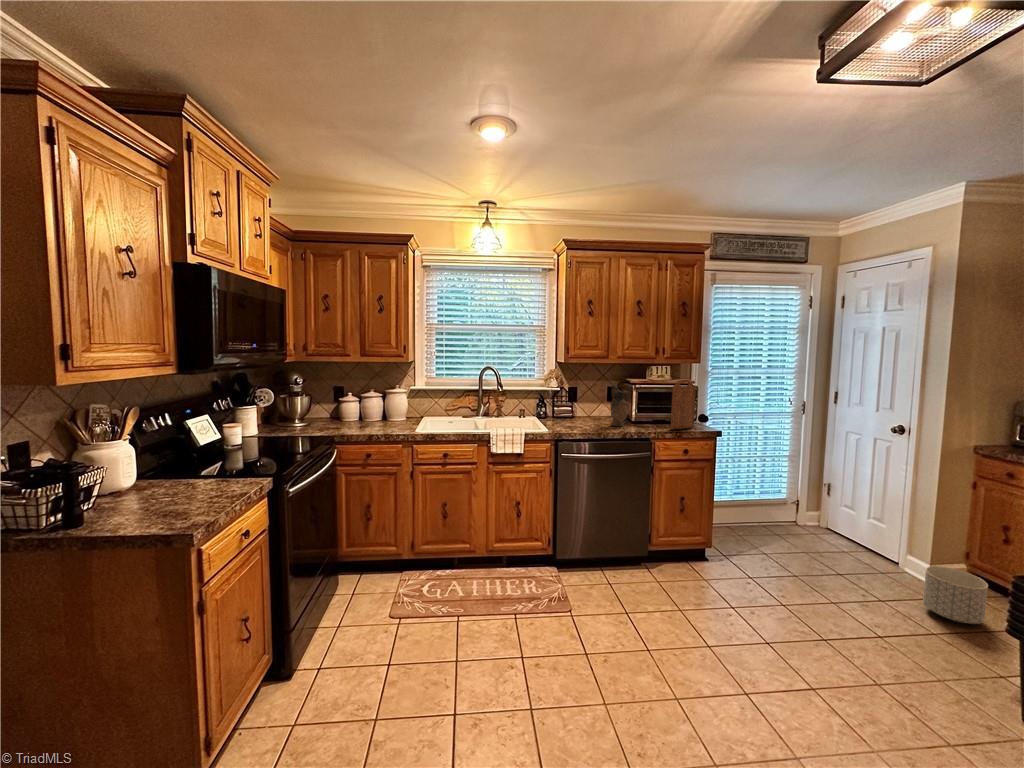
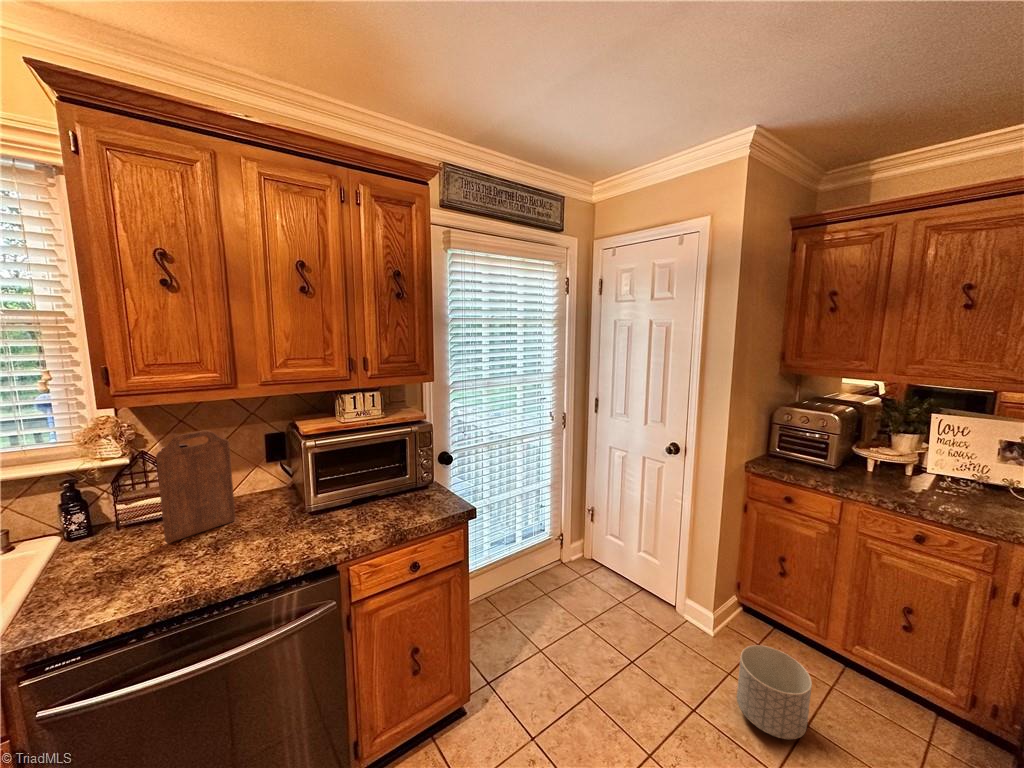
cutting board: present [671,380,695,429] -> present [156,430,235,543]
ceramic pitcher: present [611,385,629,426] -> none [248,445,293,540]

